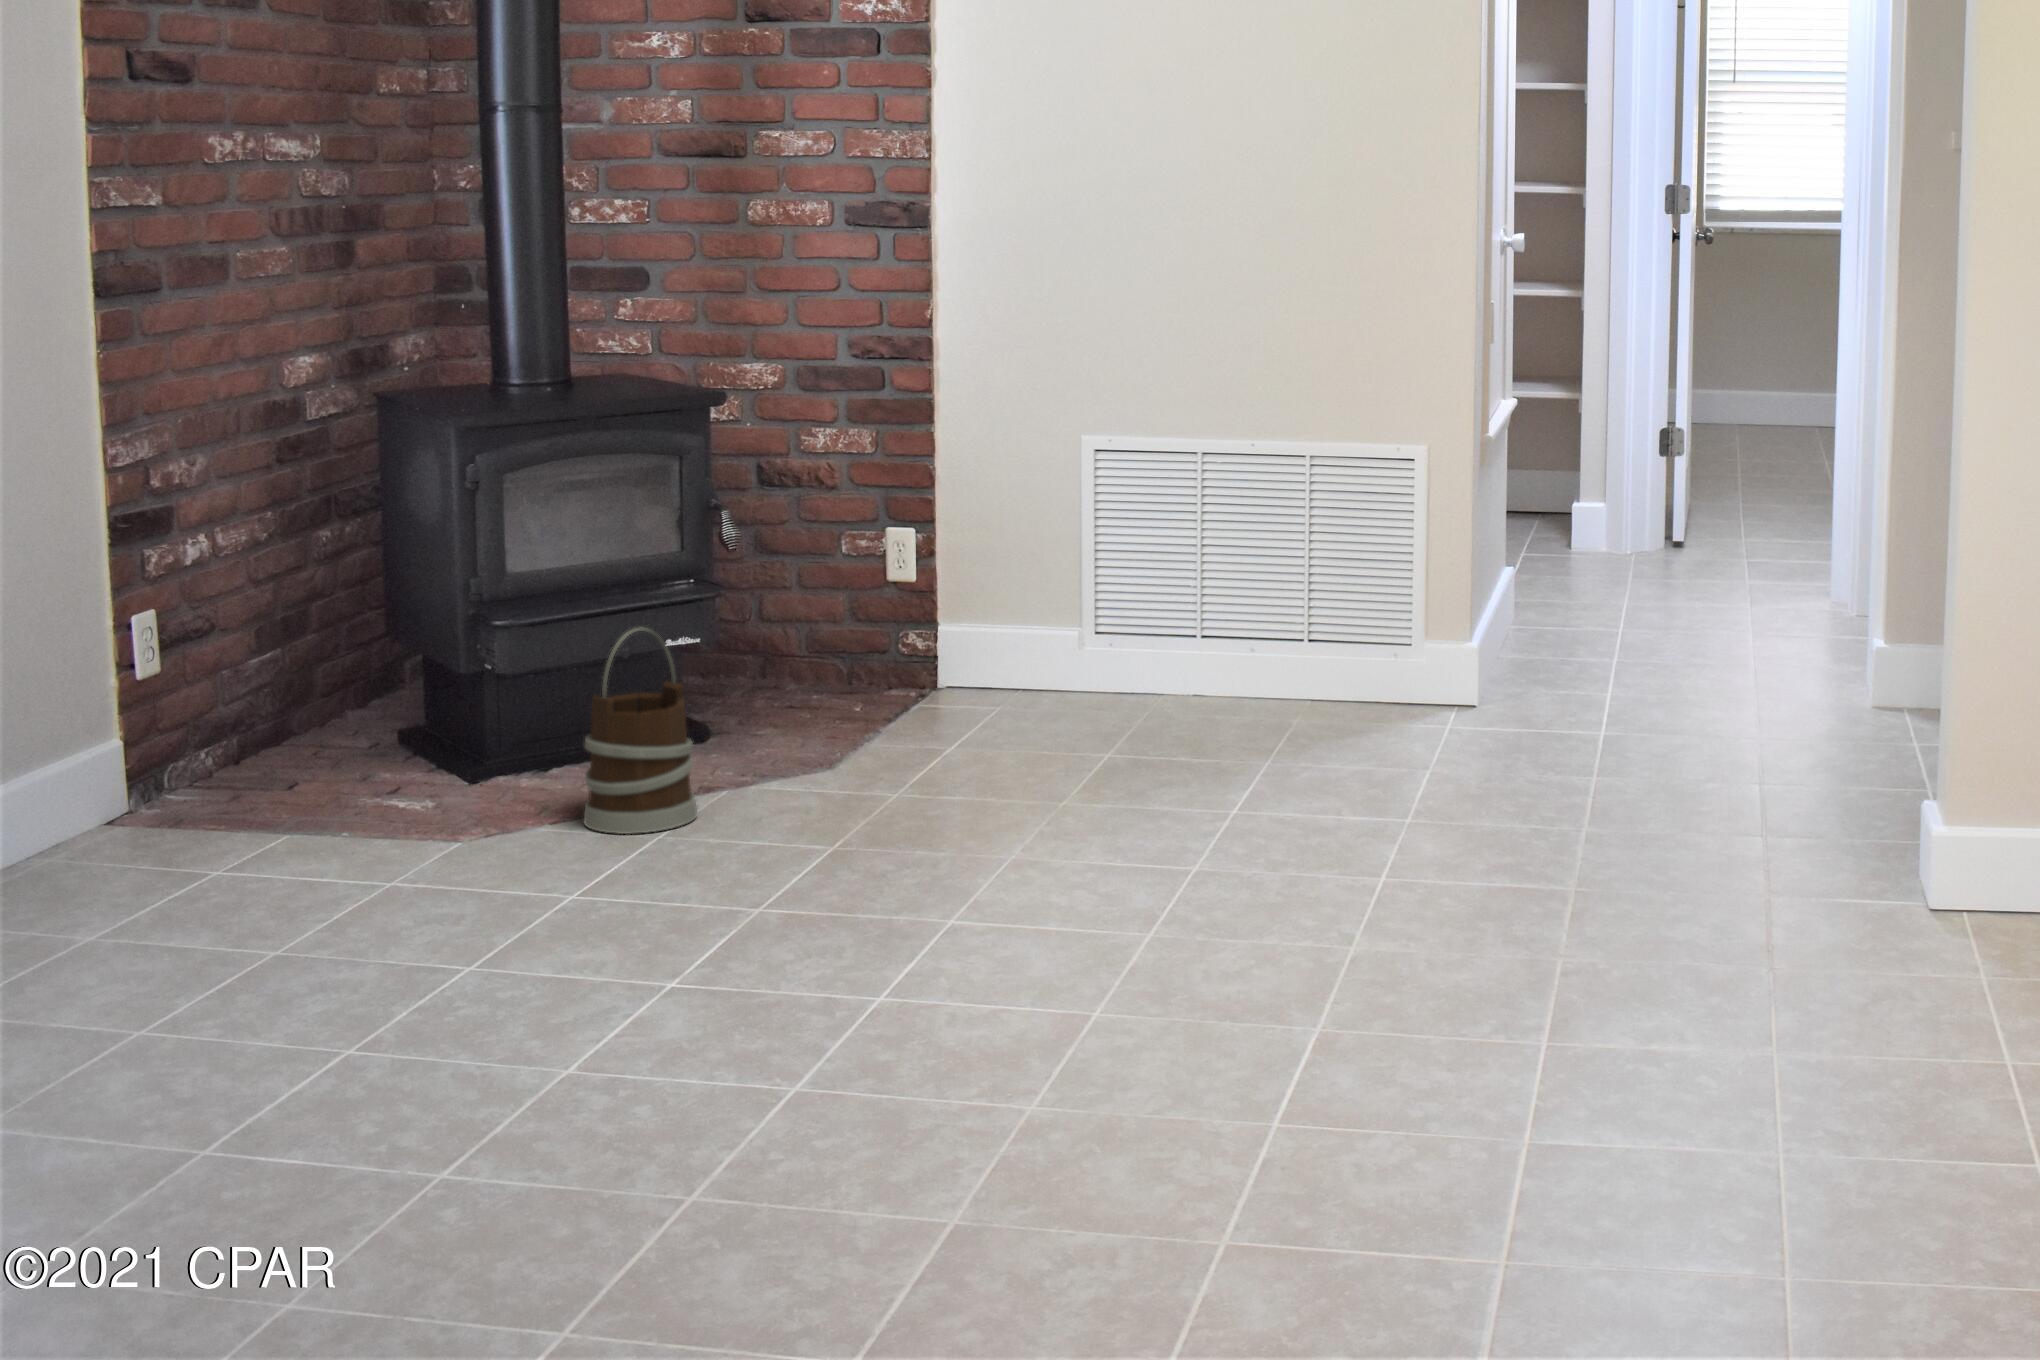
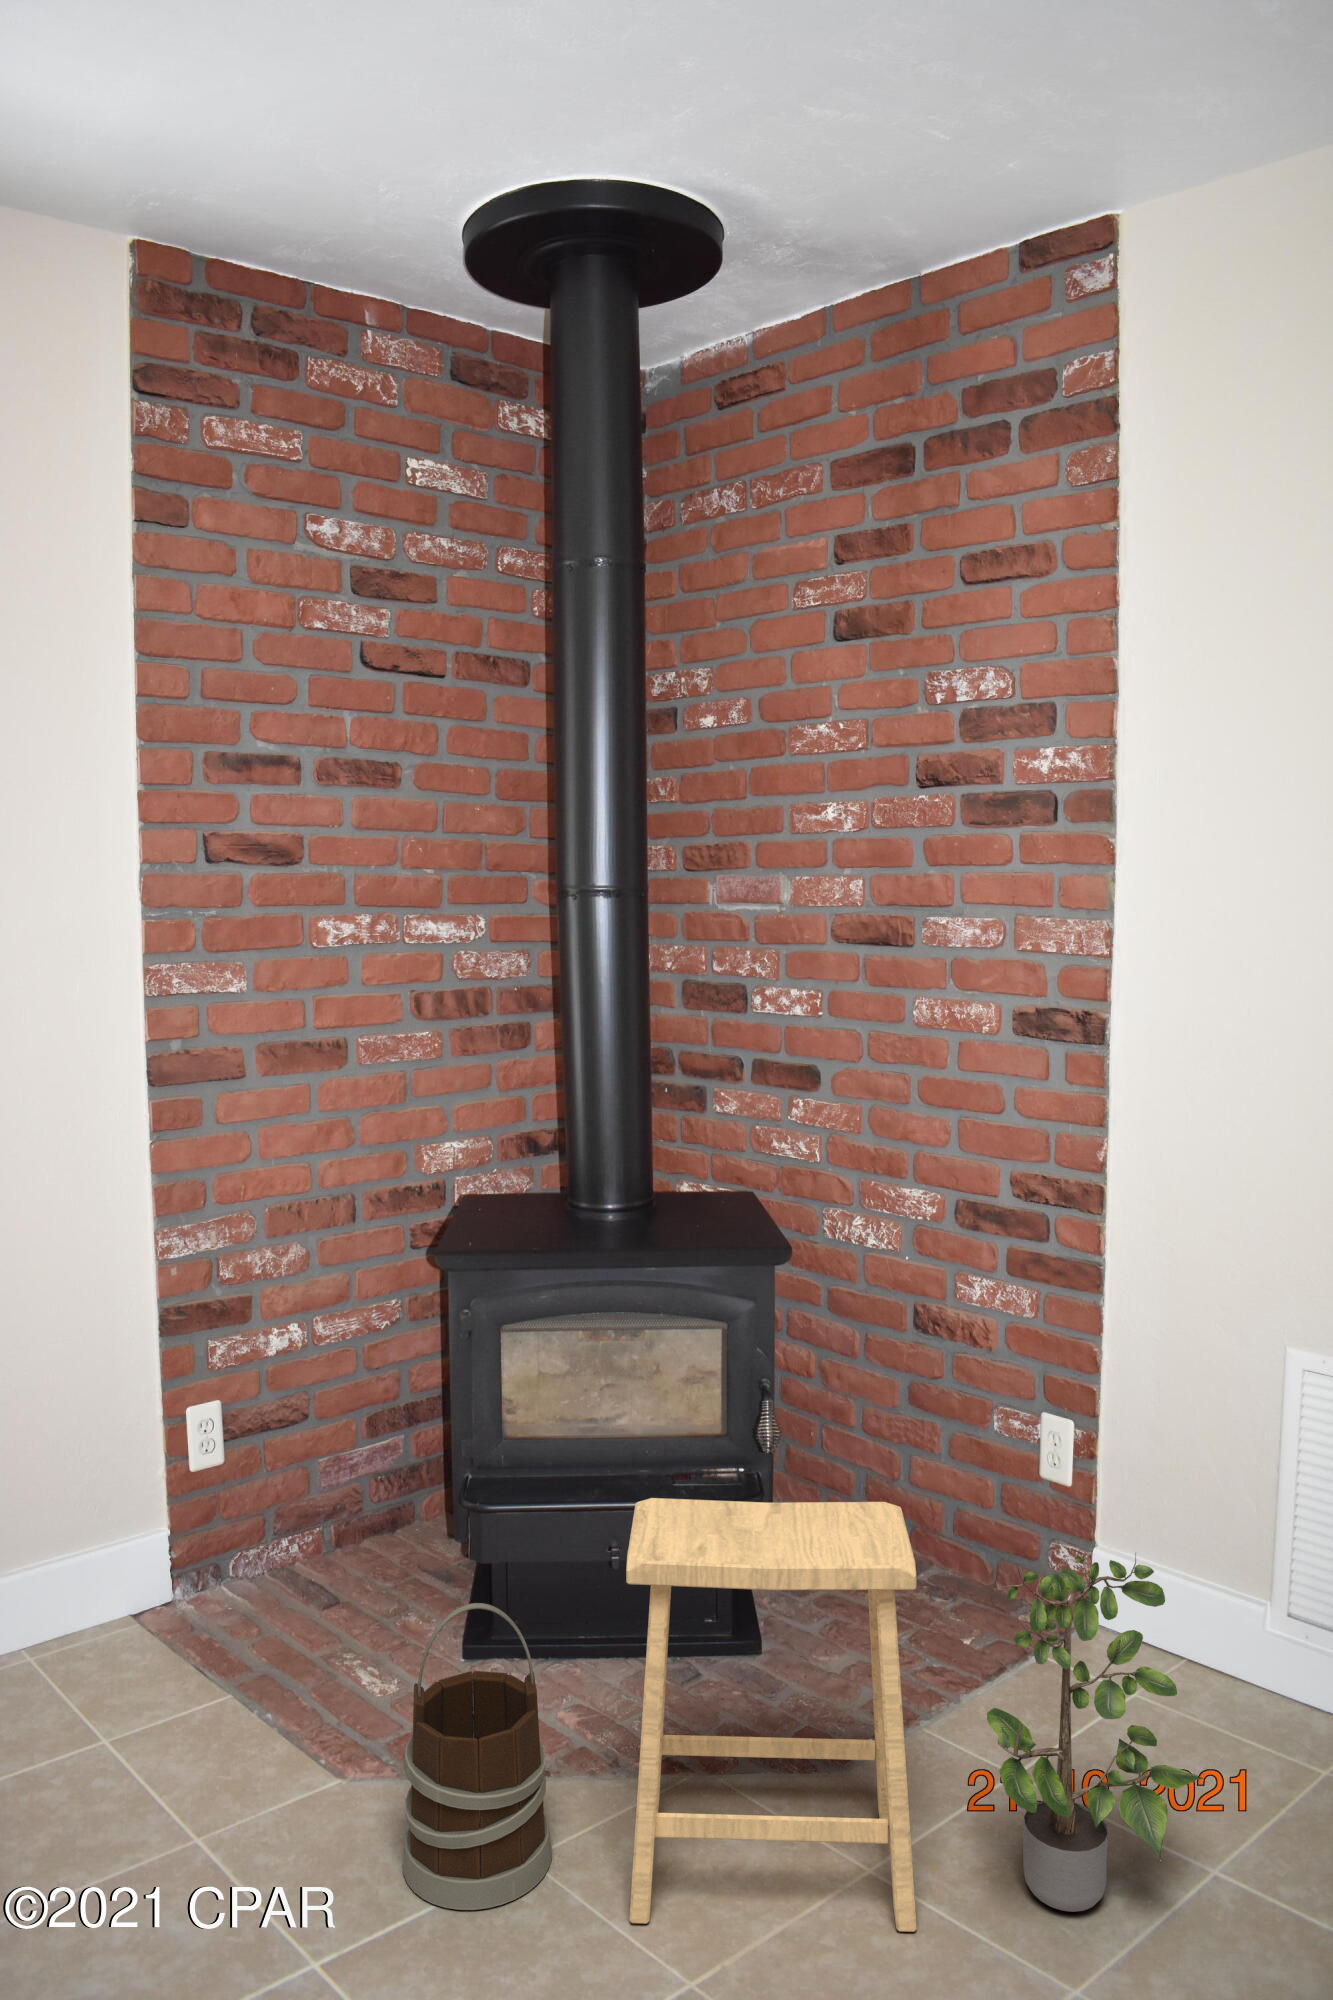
potted plant: none [963,528,1092,759] -> present [987,1553,1203,1912]
footstool: none [722,532,948,811] -> present [626,1498,917,1932]

